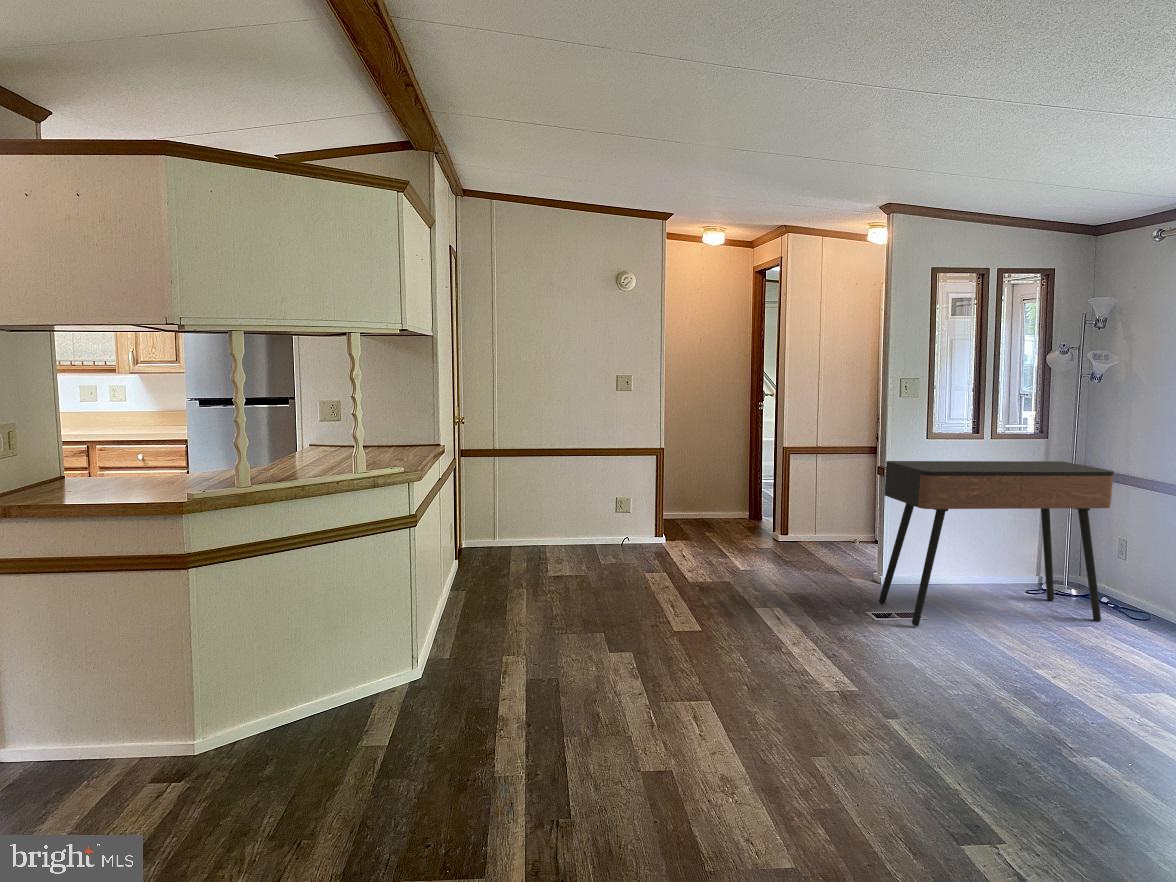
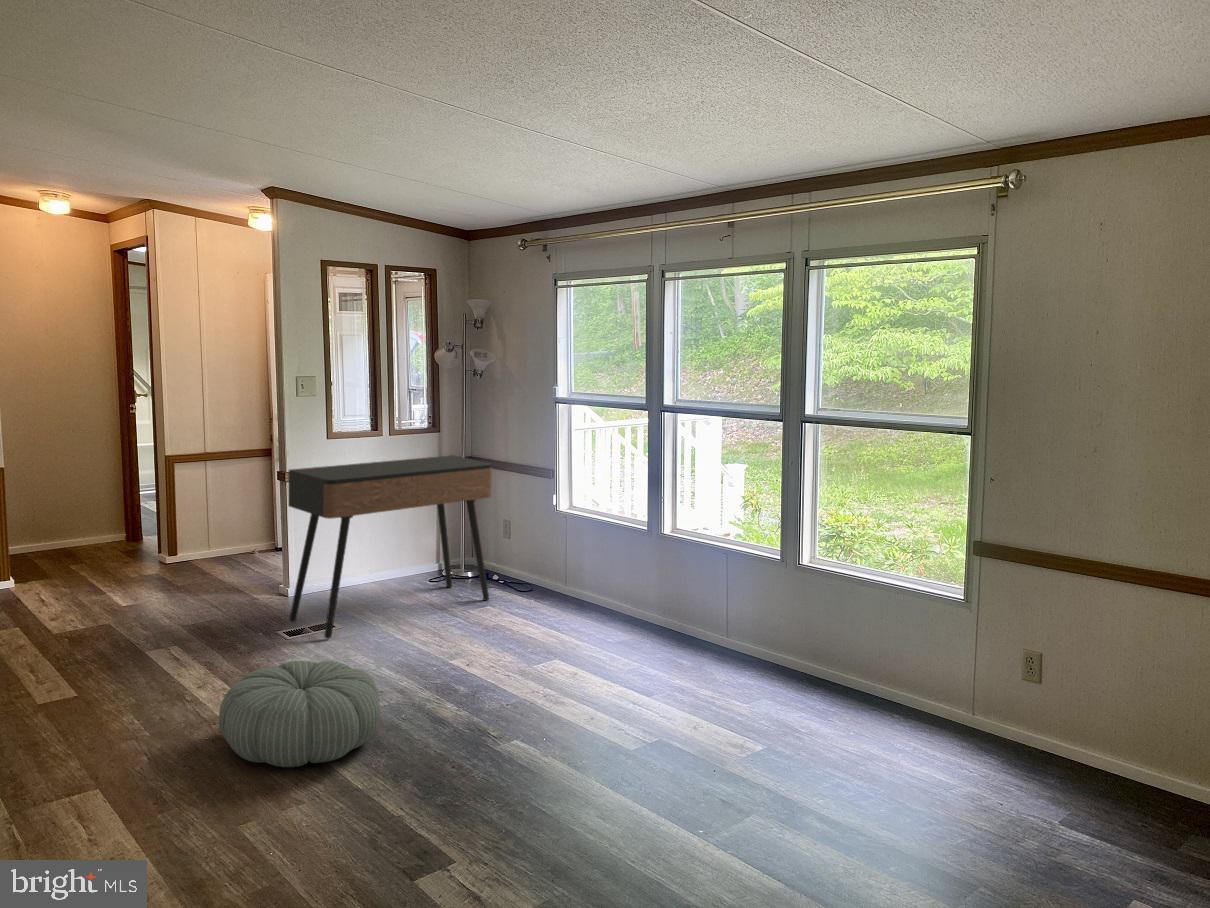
pouf: none [807,636,970,745] -> present [219,661,380,767]

